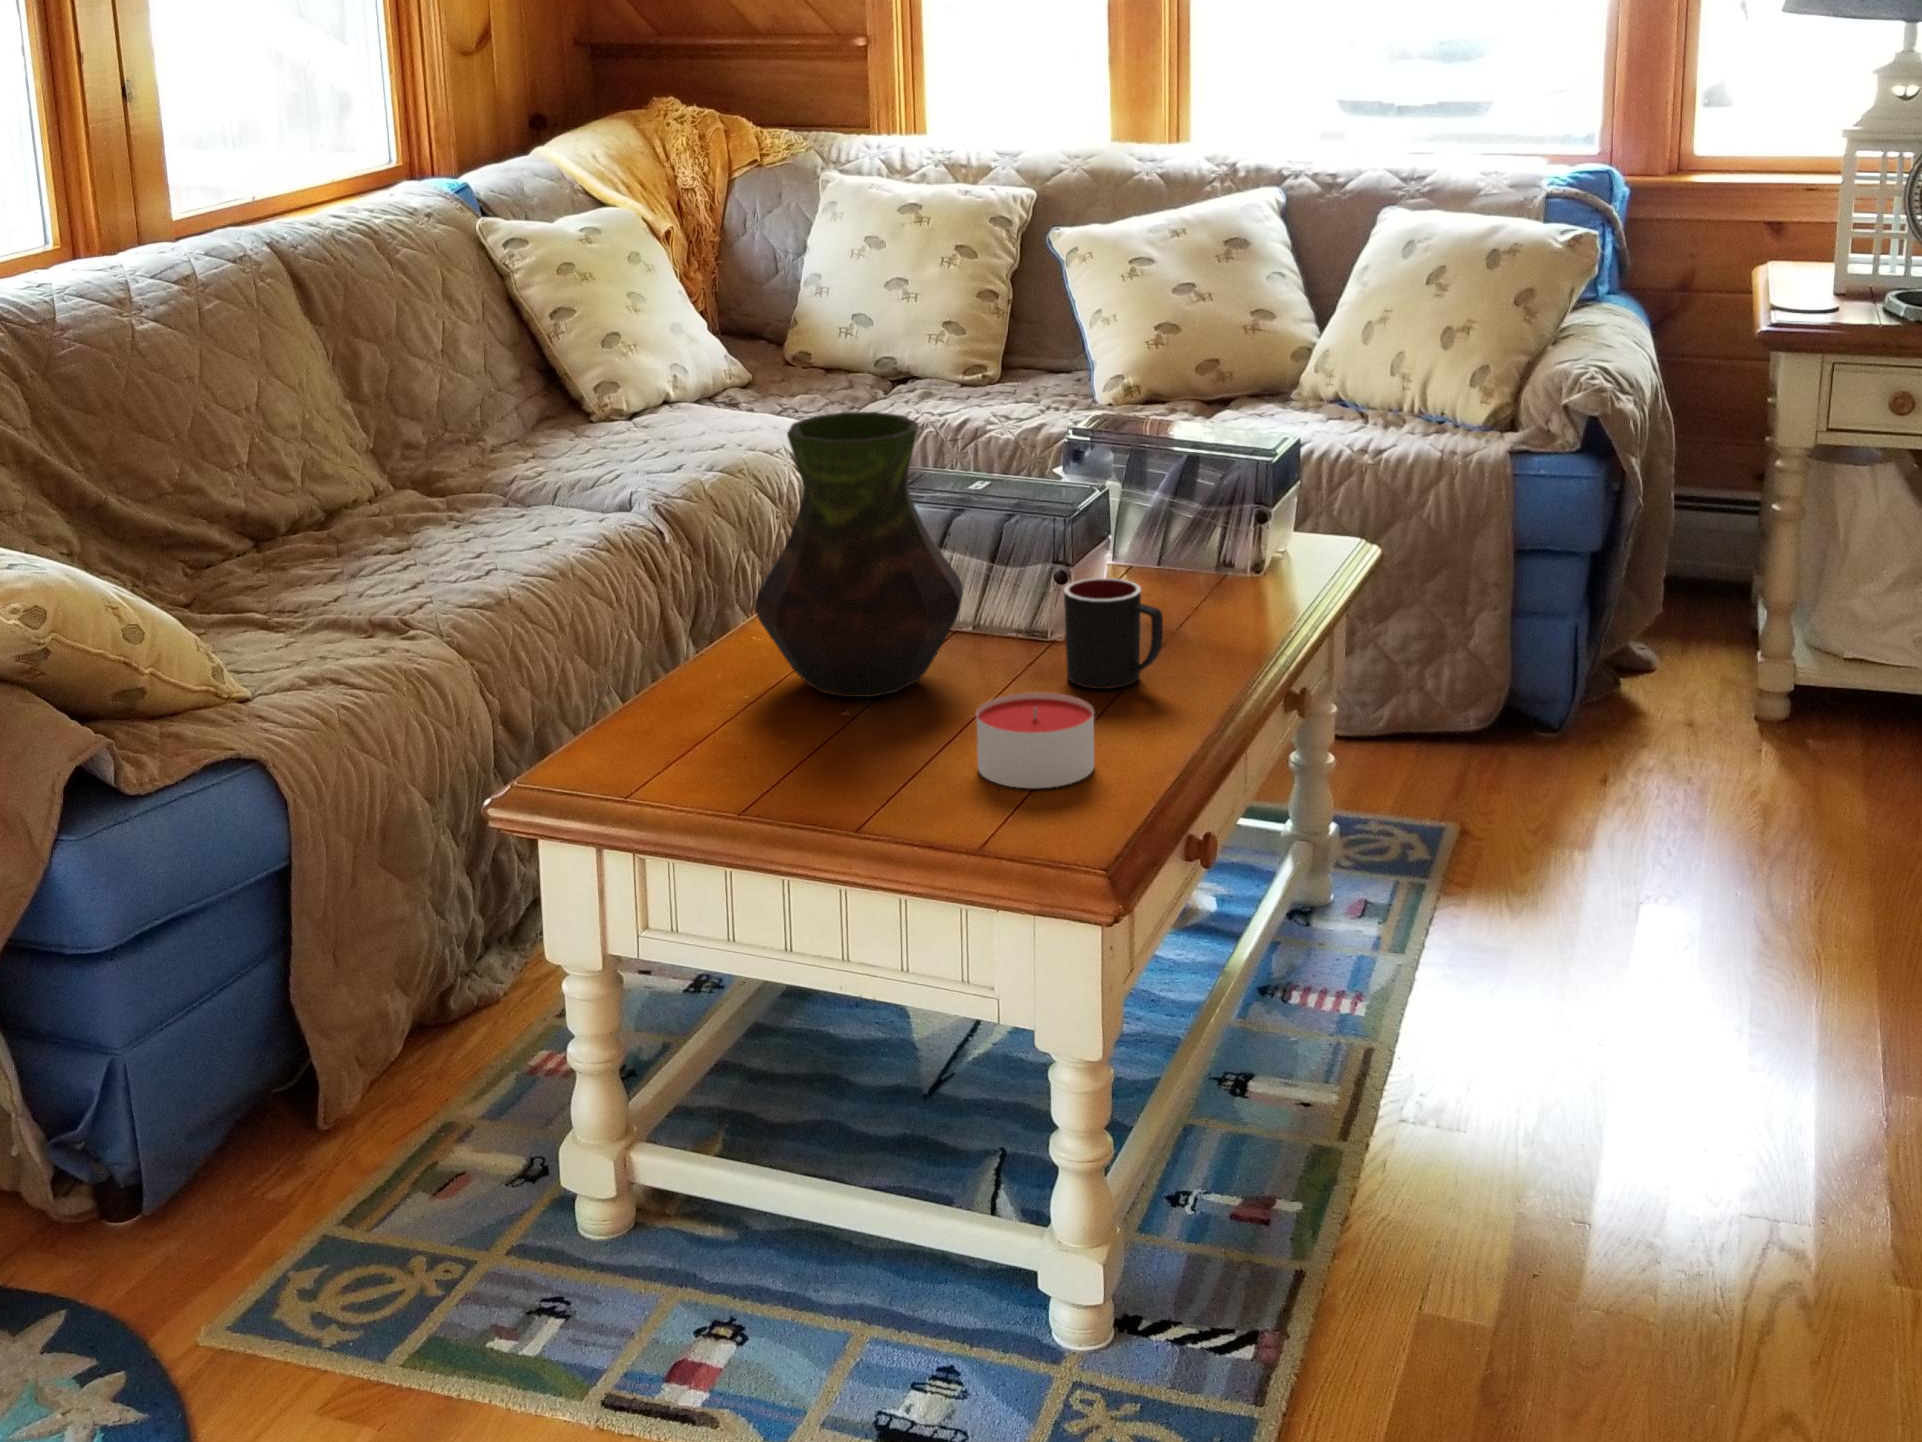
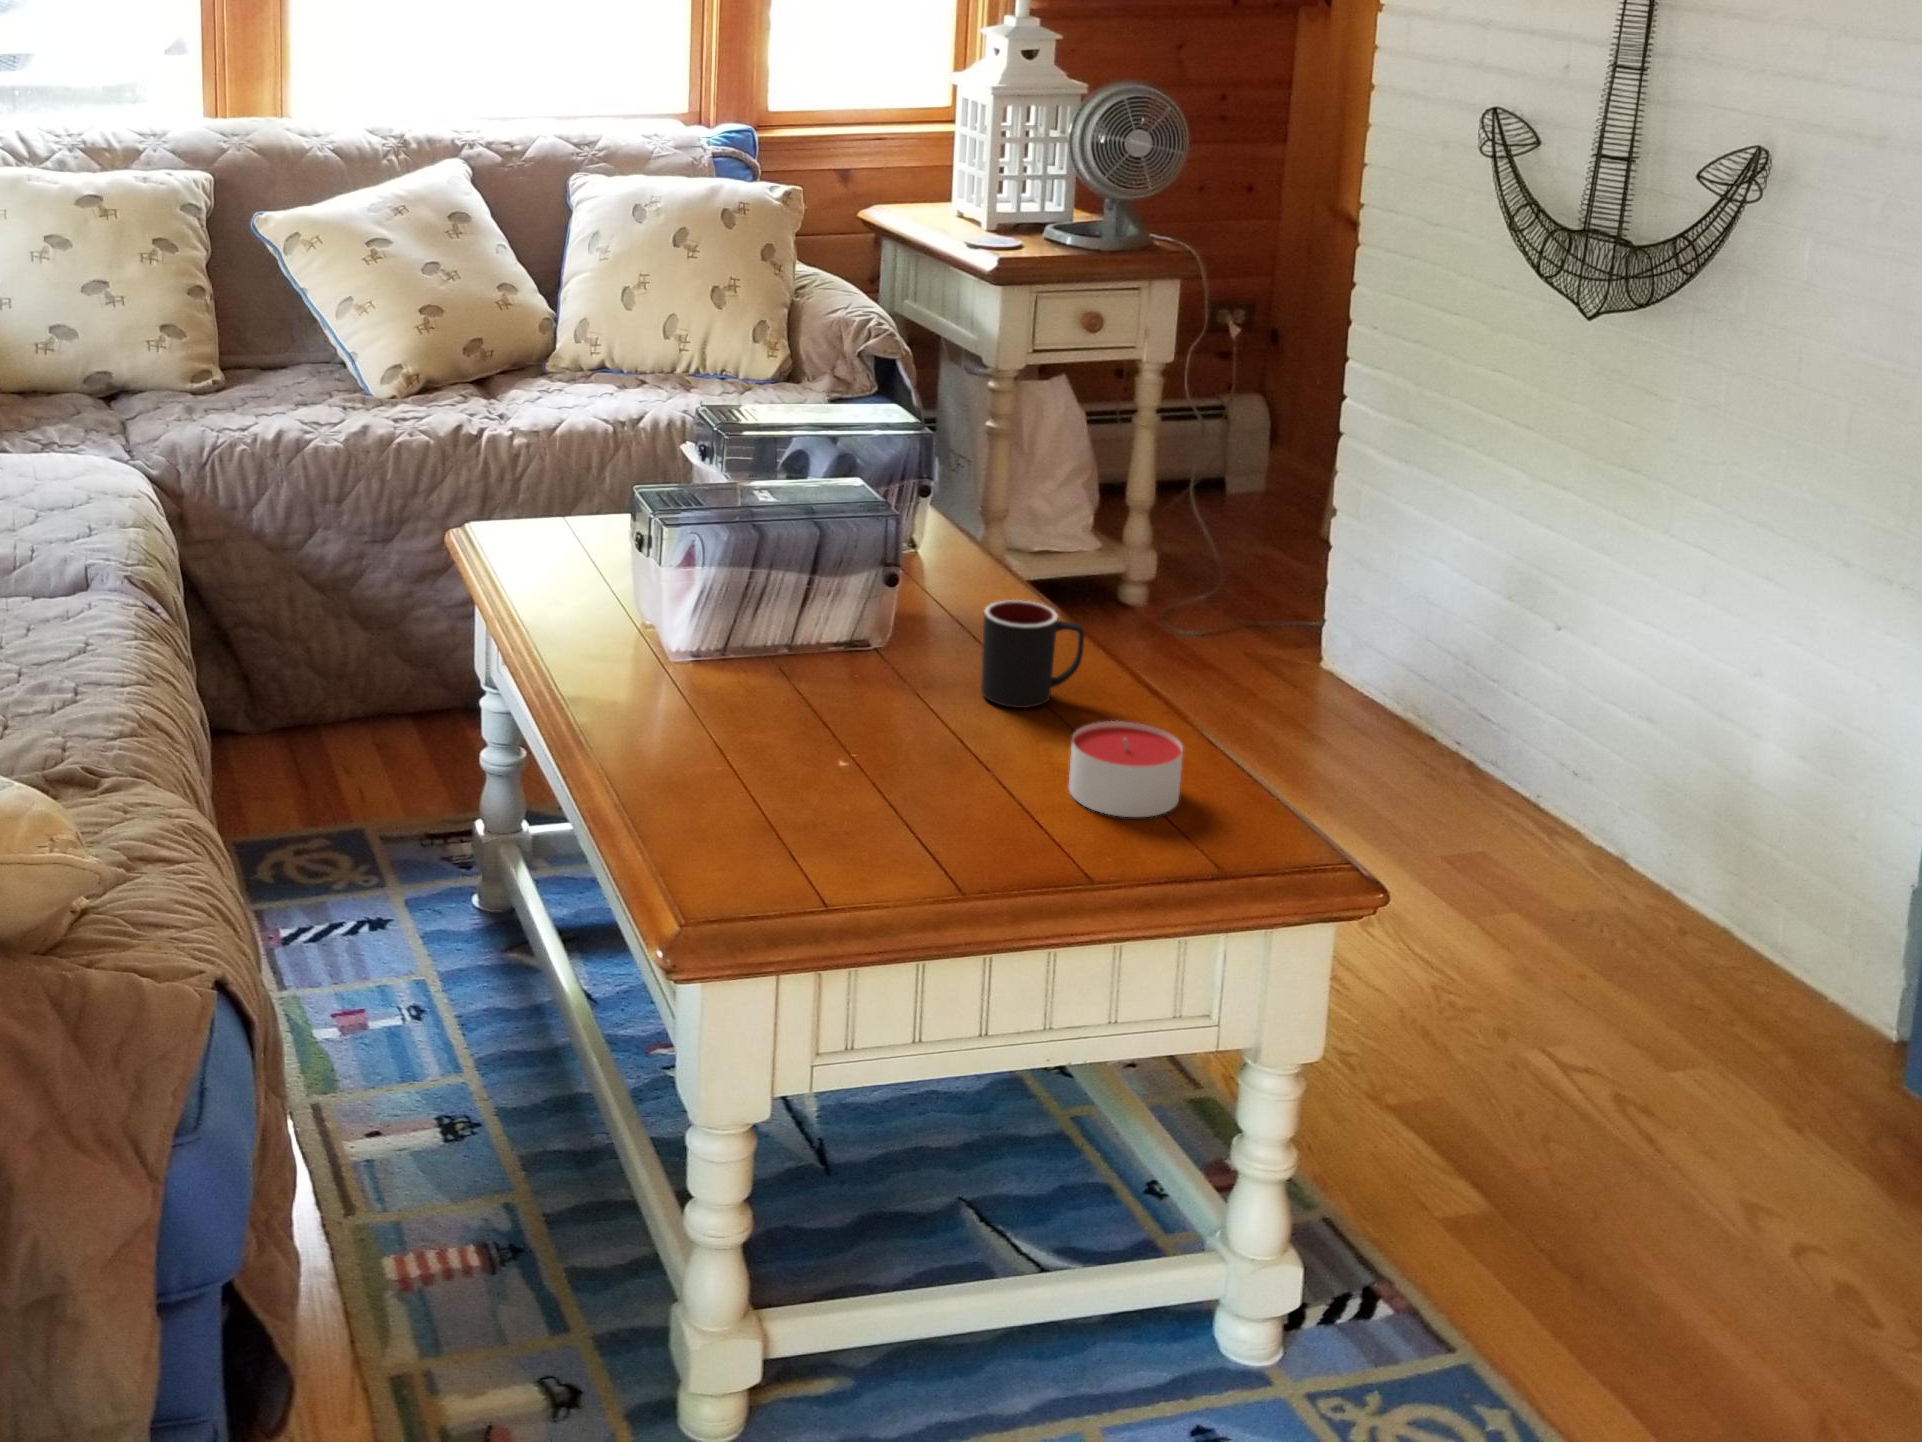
vase: present [755,412,963,697] -> none [740,475,947,762]

